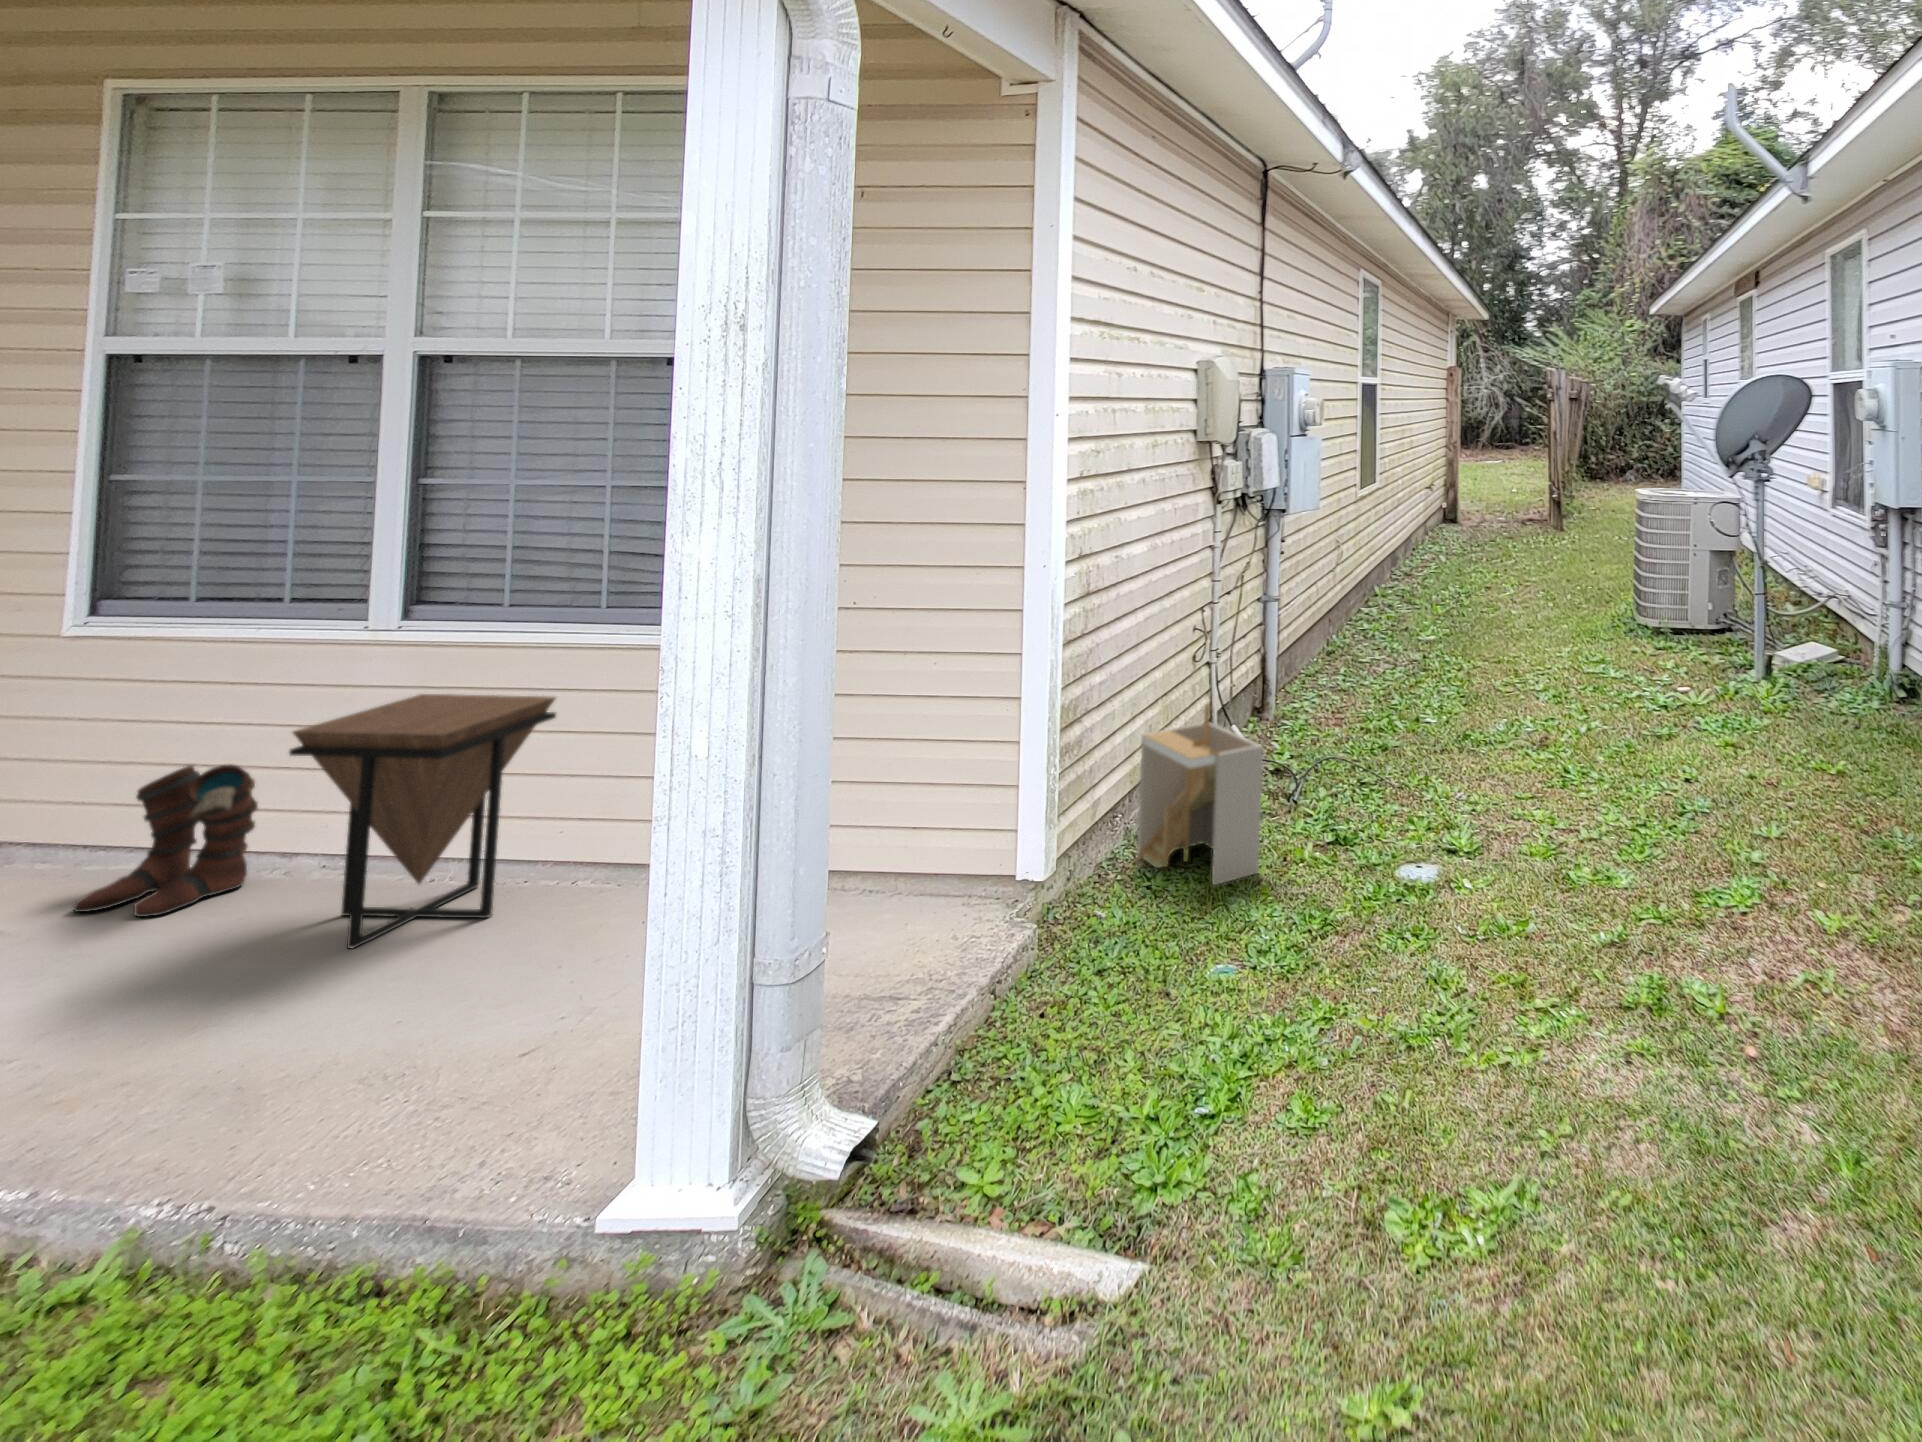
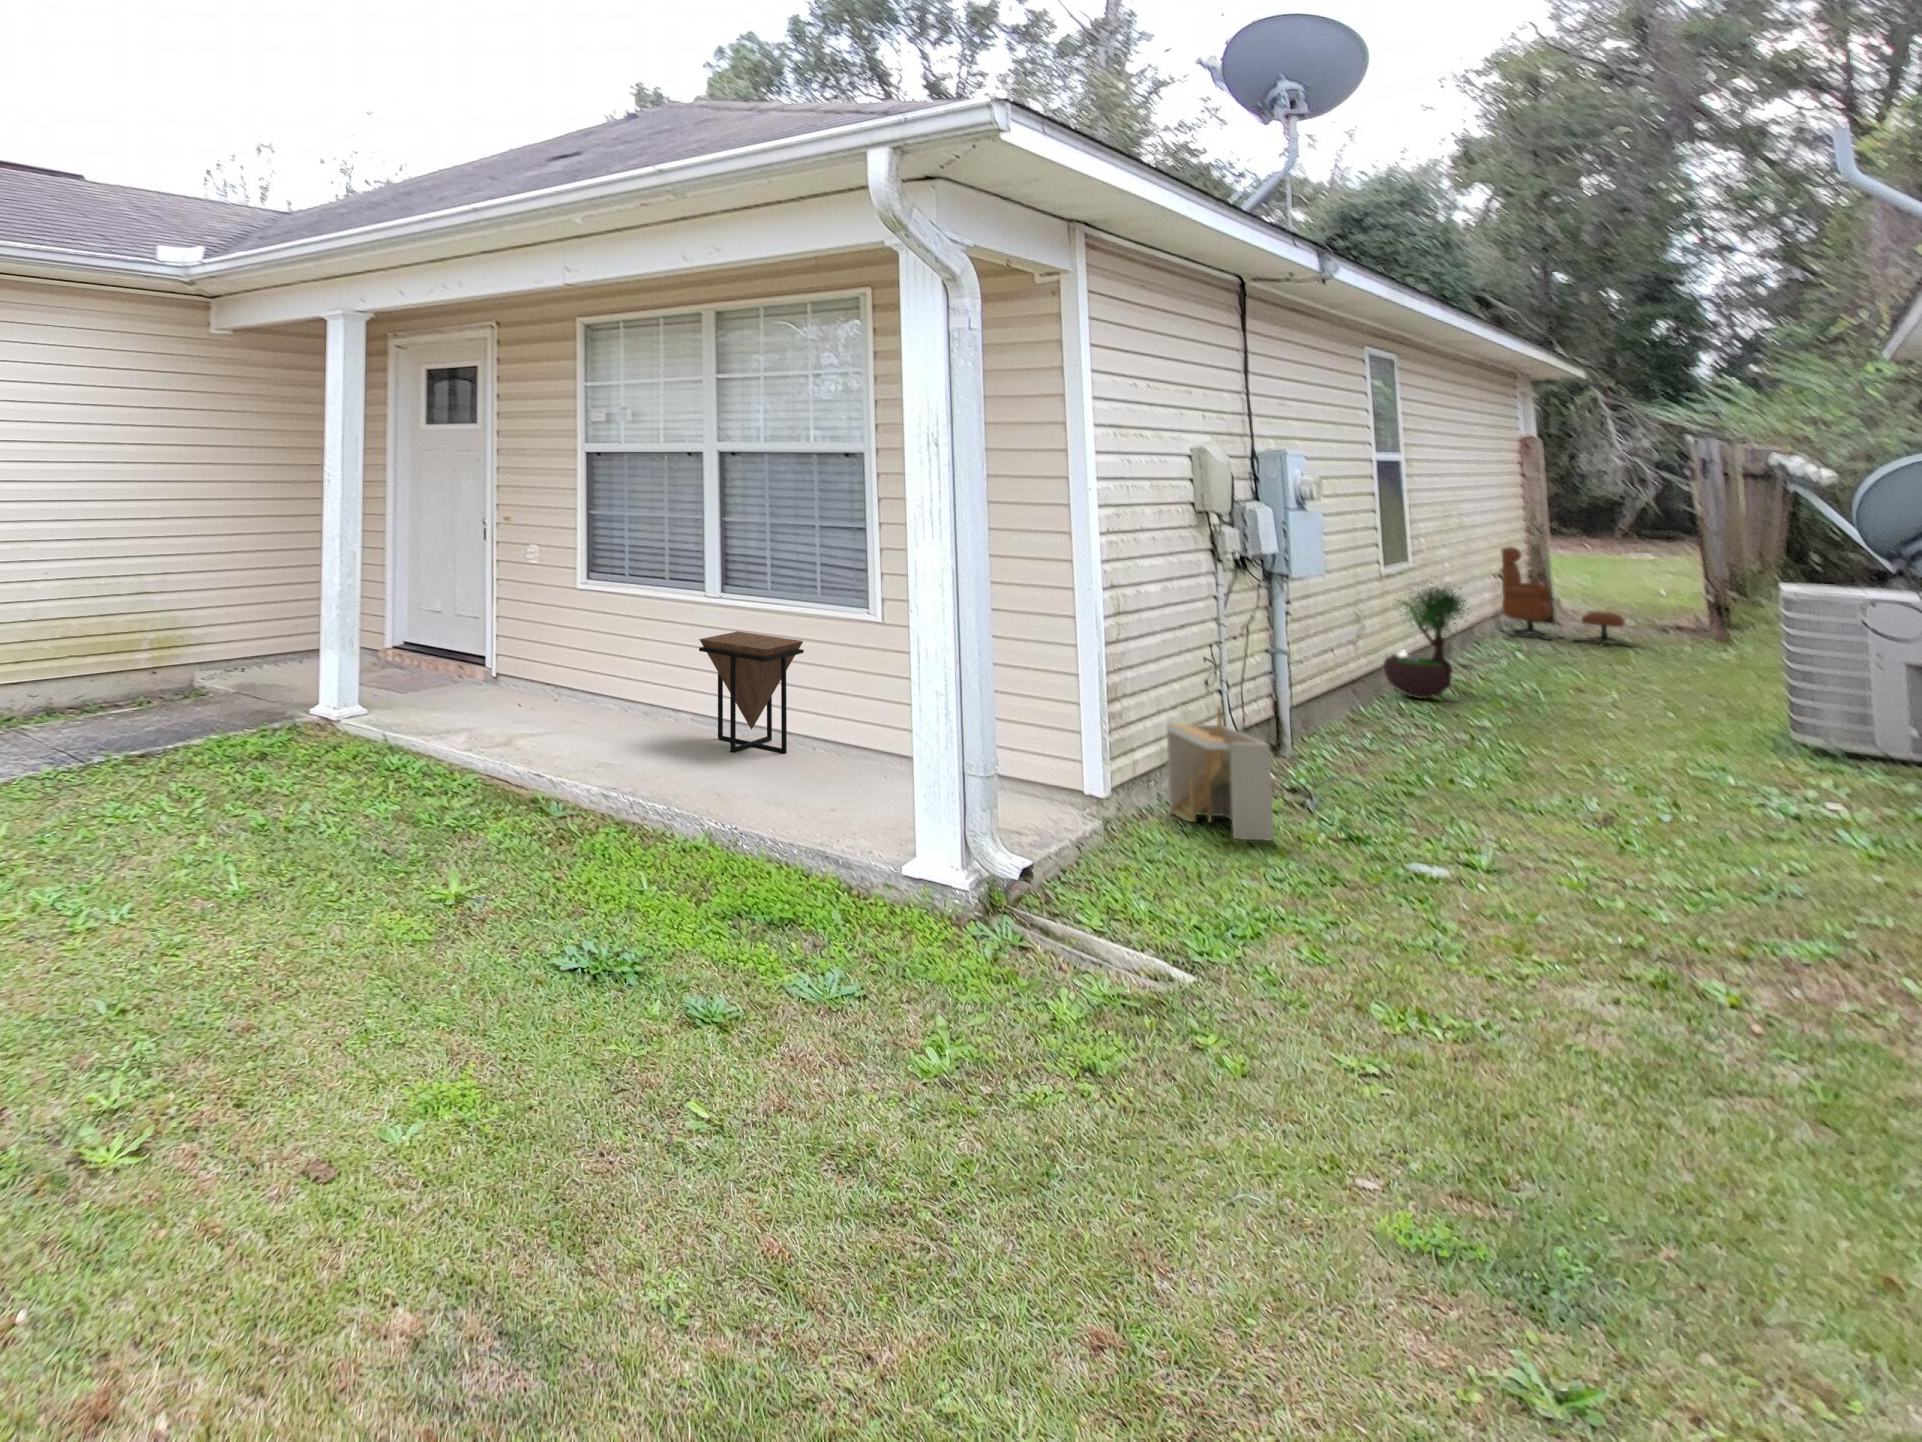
lounge chair: none [1424,464,1512,544] -> present [1501,547,1631,646]
potted tree: none [1354,496,1426,619] -> present [1384,583,1469,698]
boots: present [74,764,258,917] -> none [609,655,669,723]

